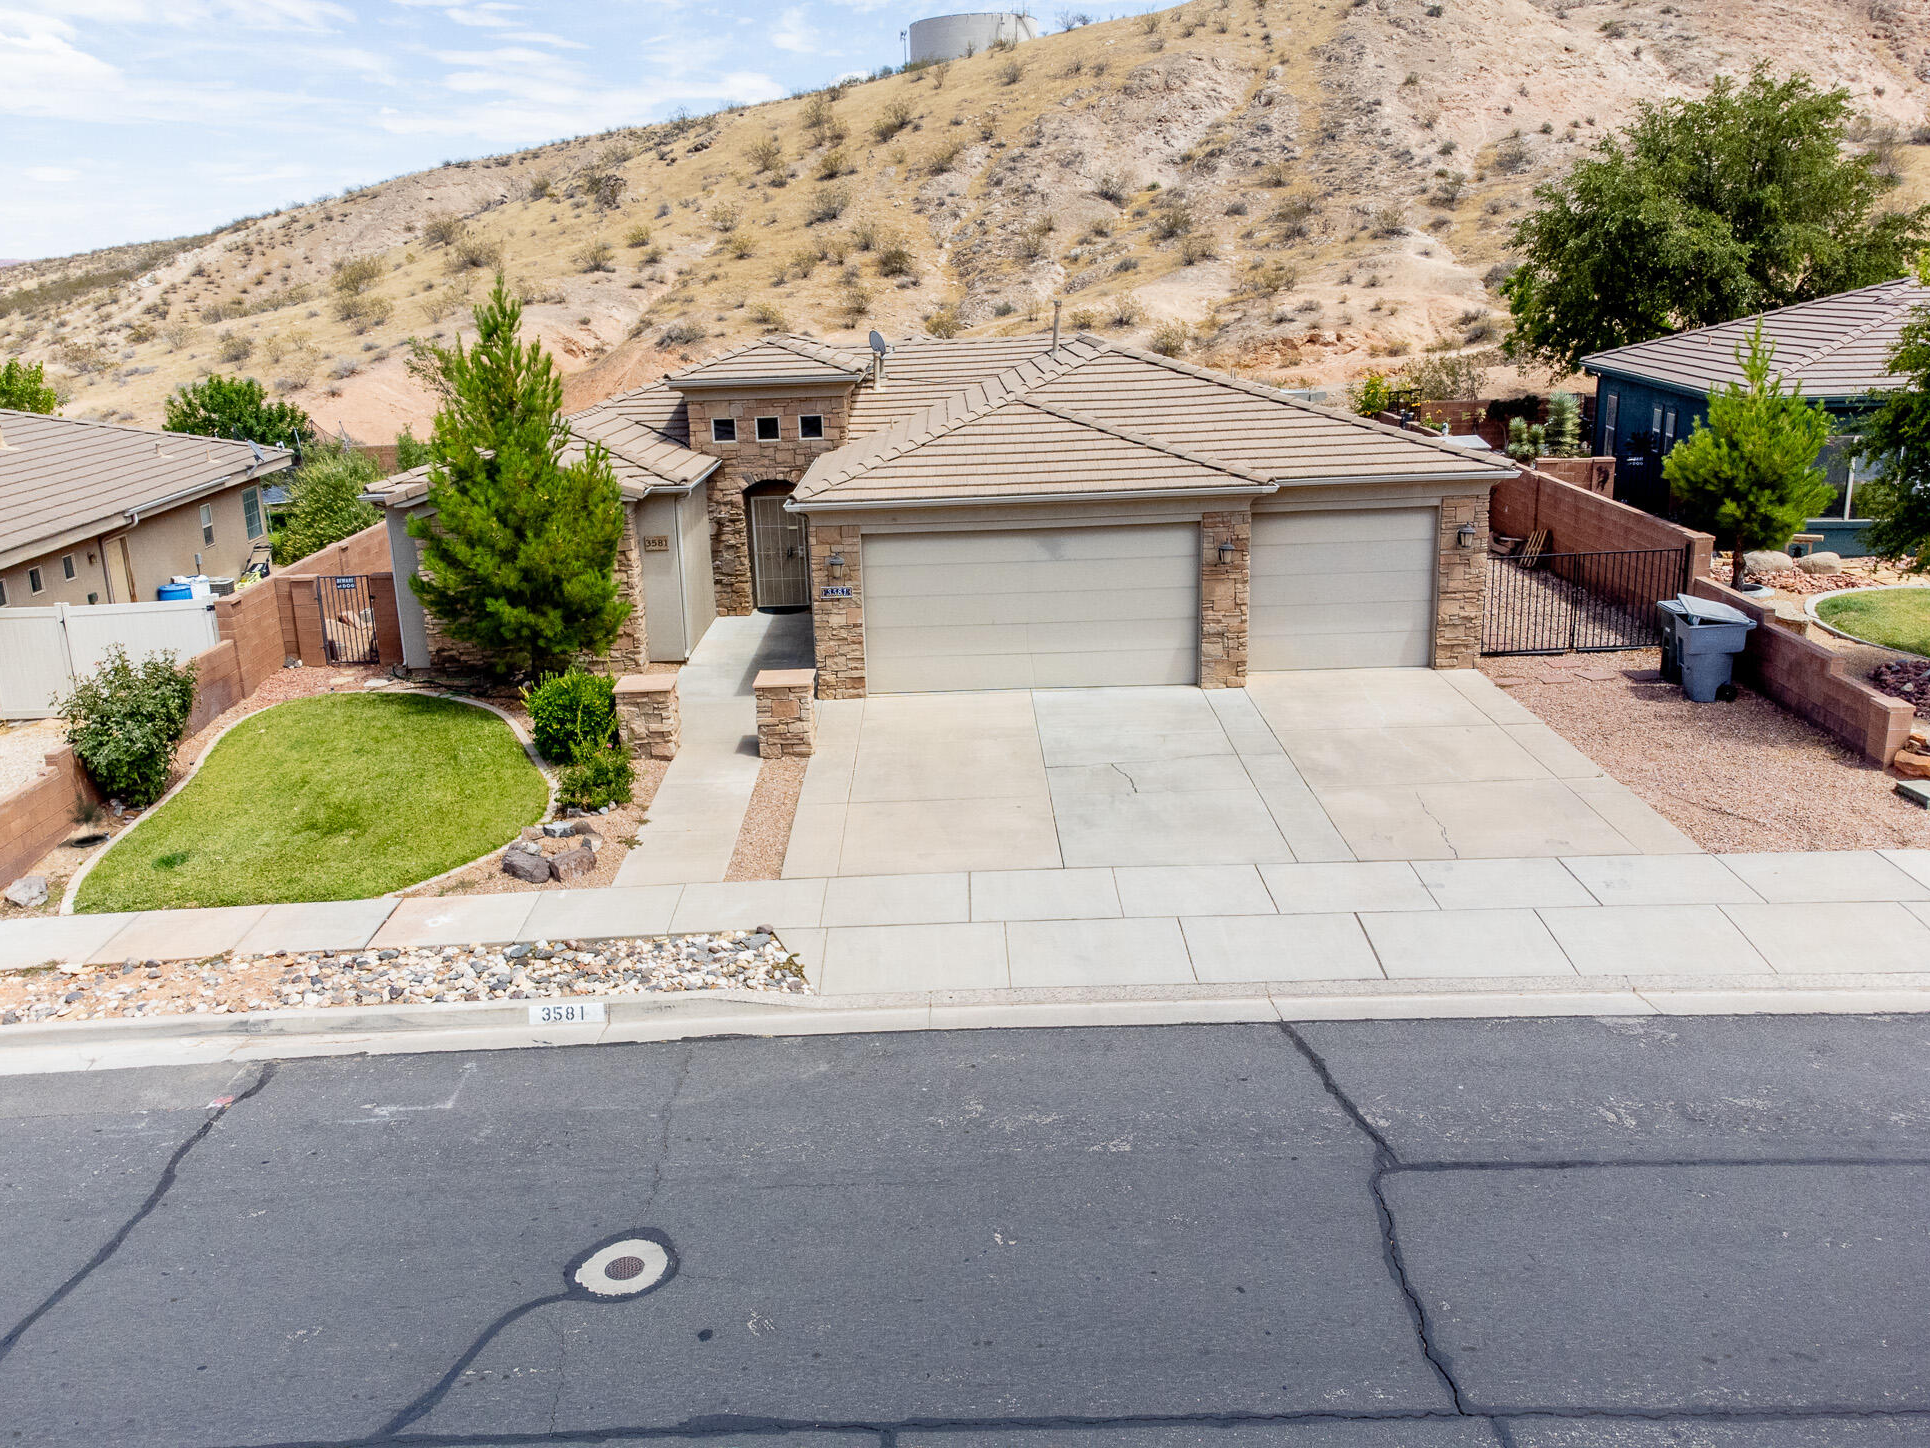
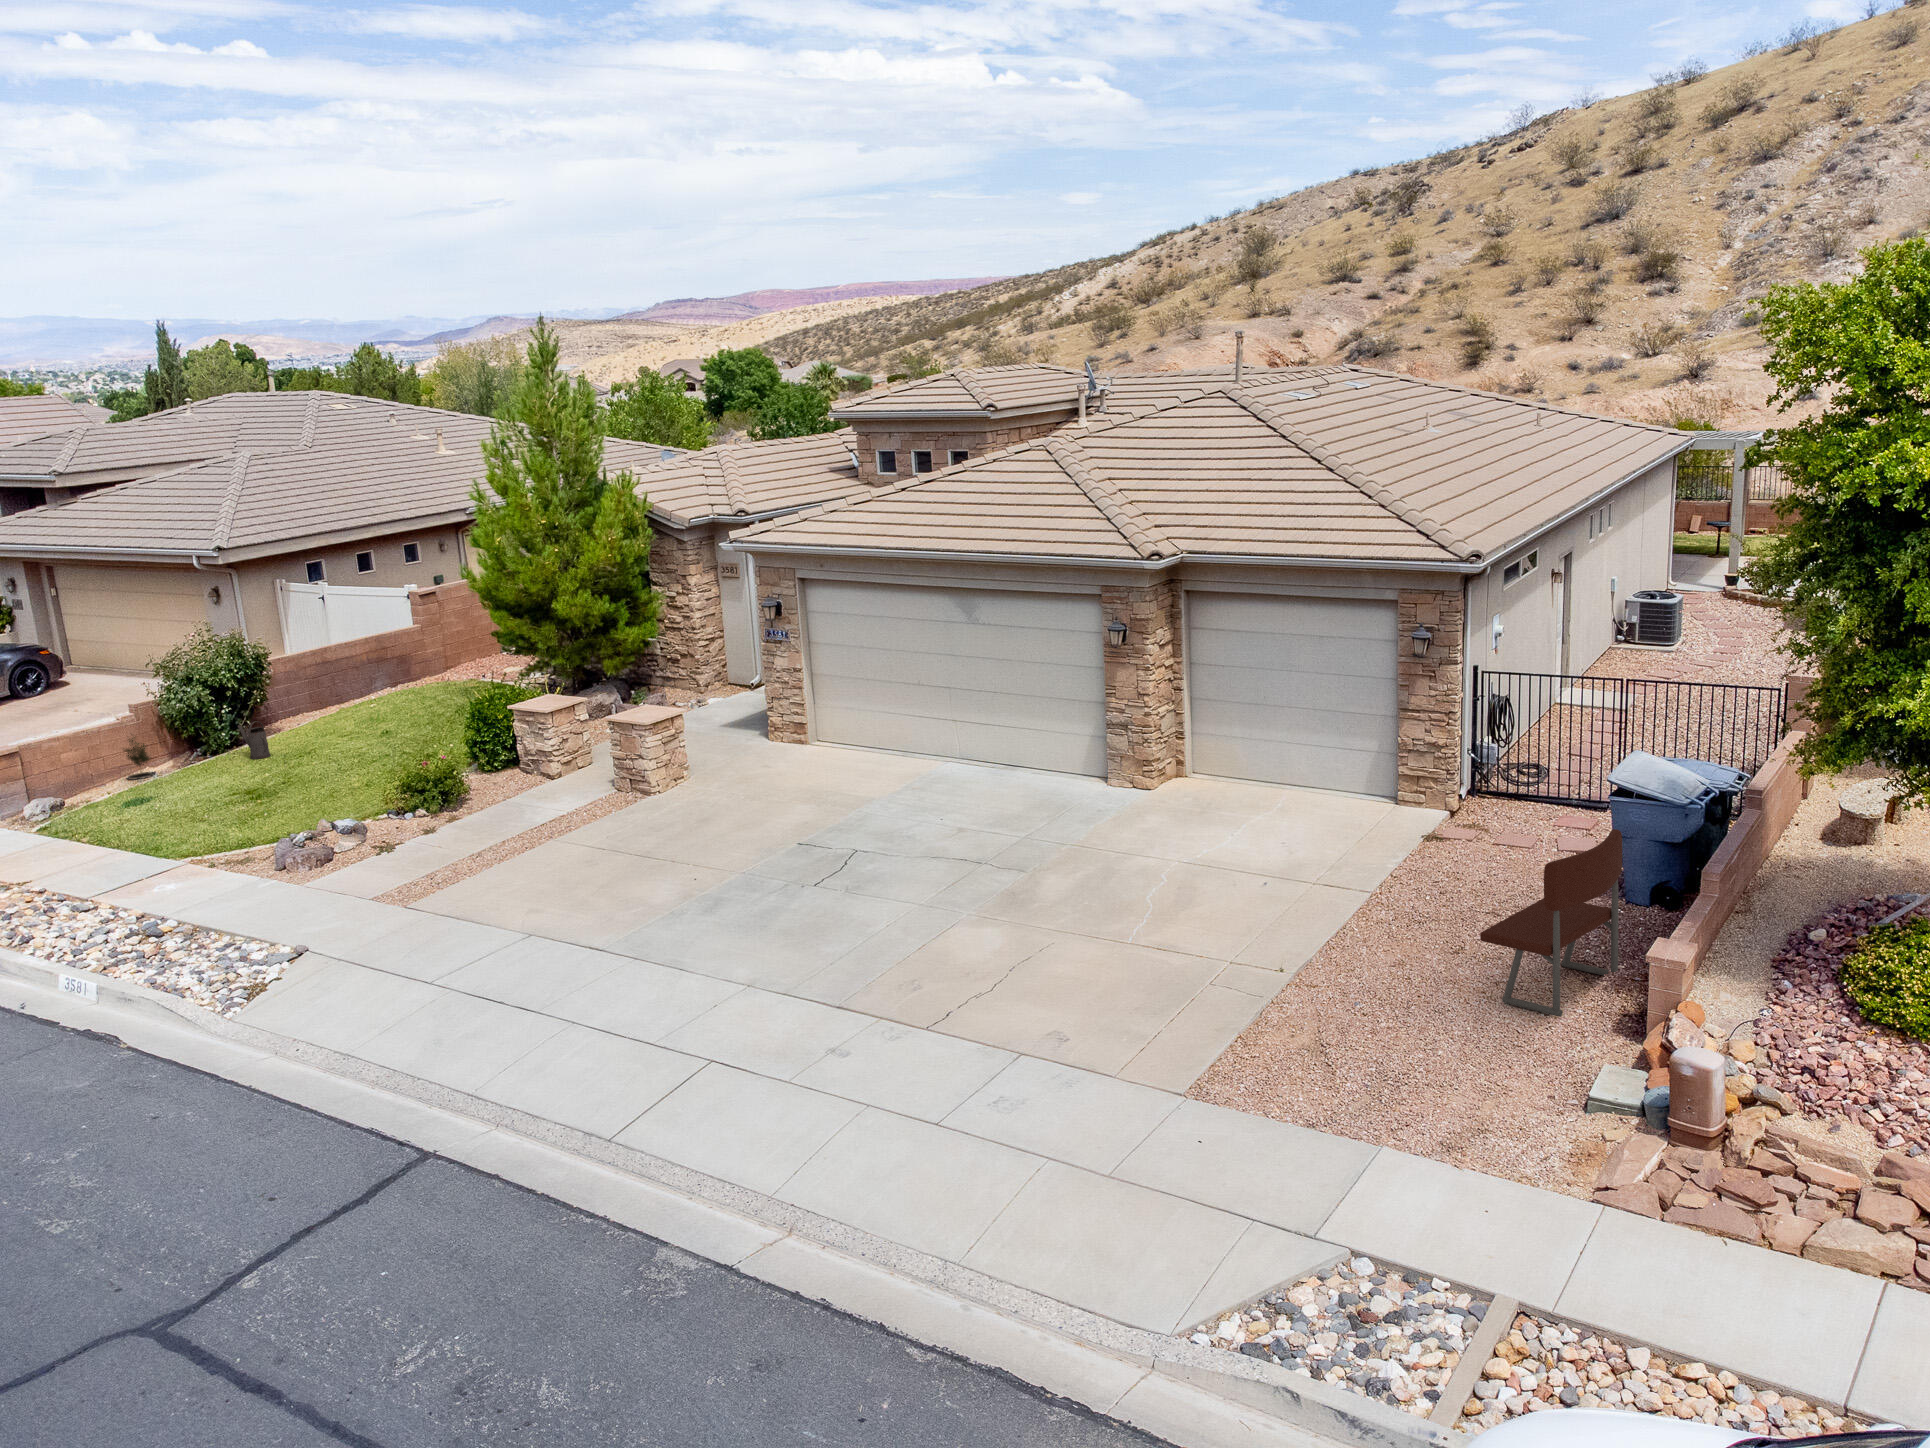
bench: none [1743,639,1843,759] -> present [1480,829,1622,1017]
watering can: none [163,755,222,801] -> present [238,721,271,759]

